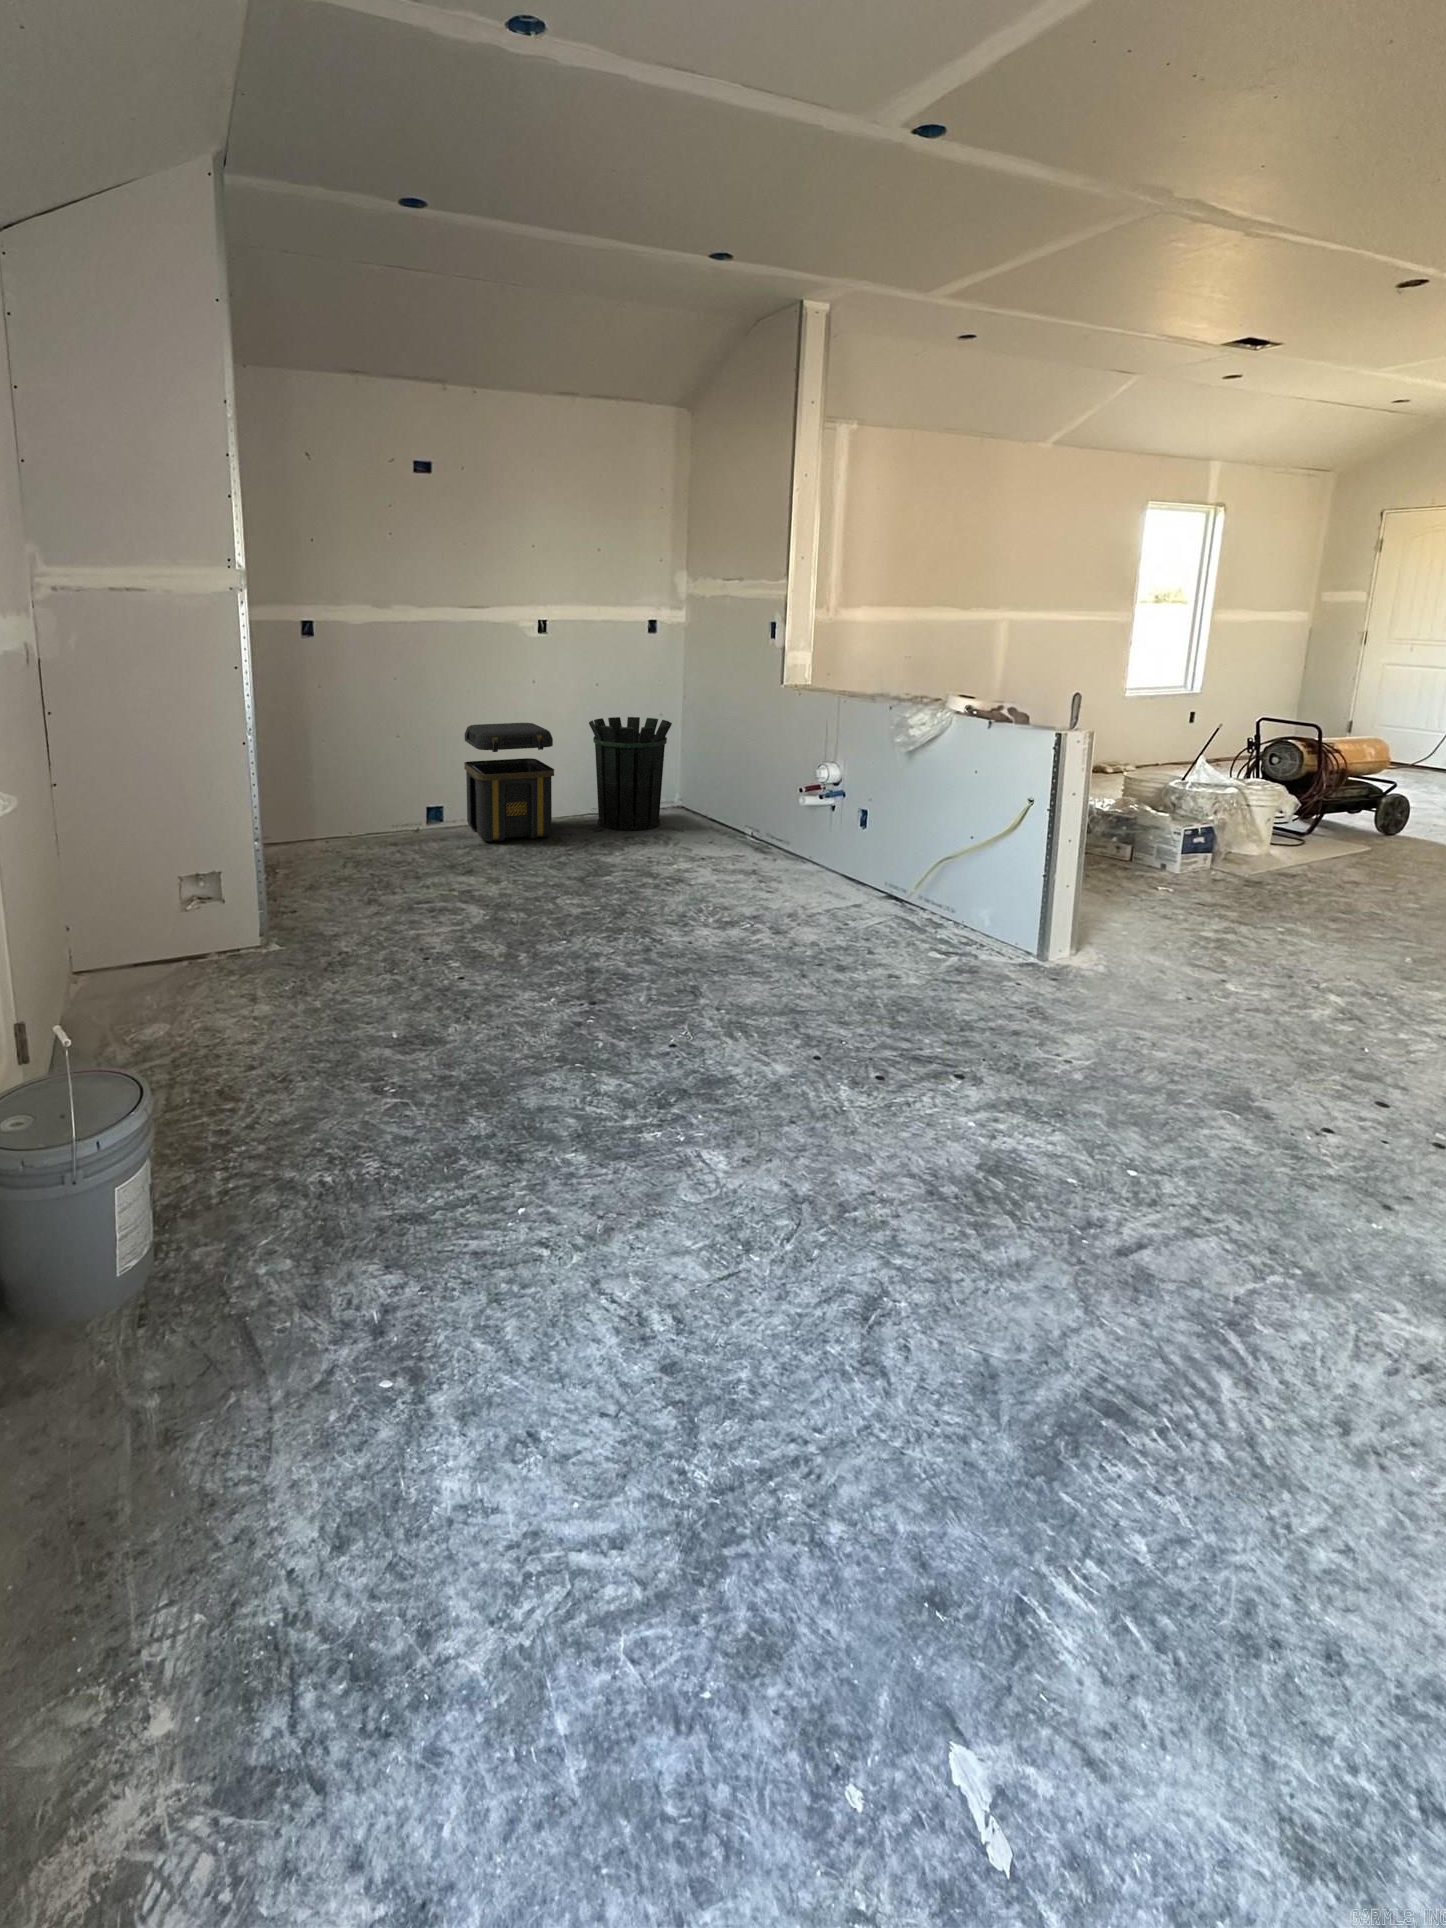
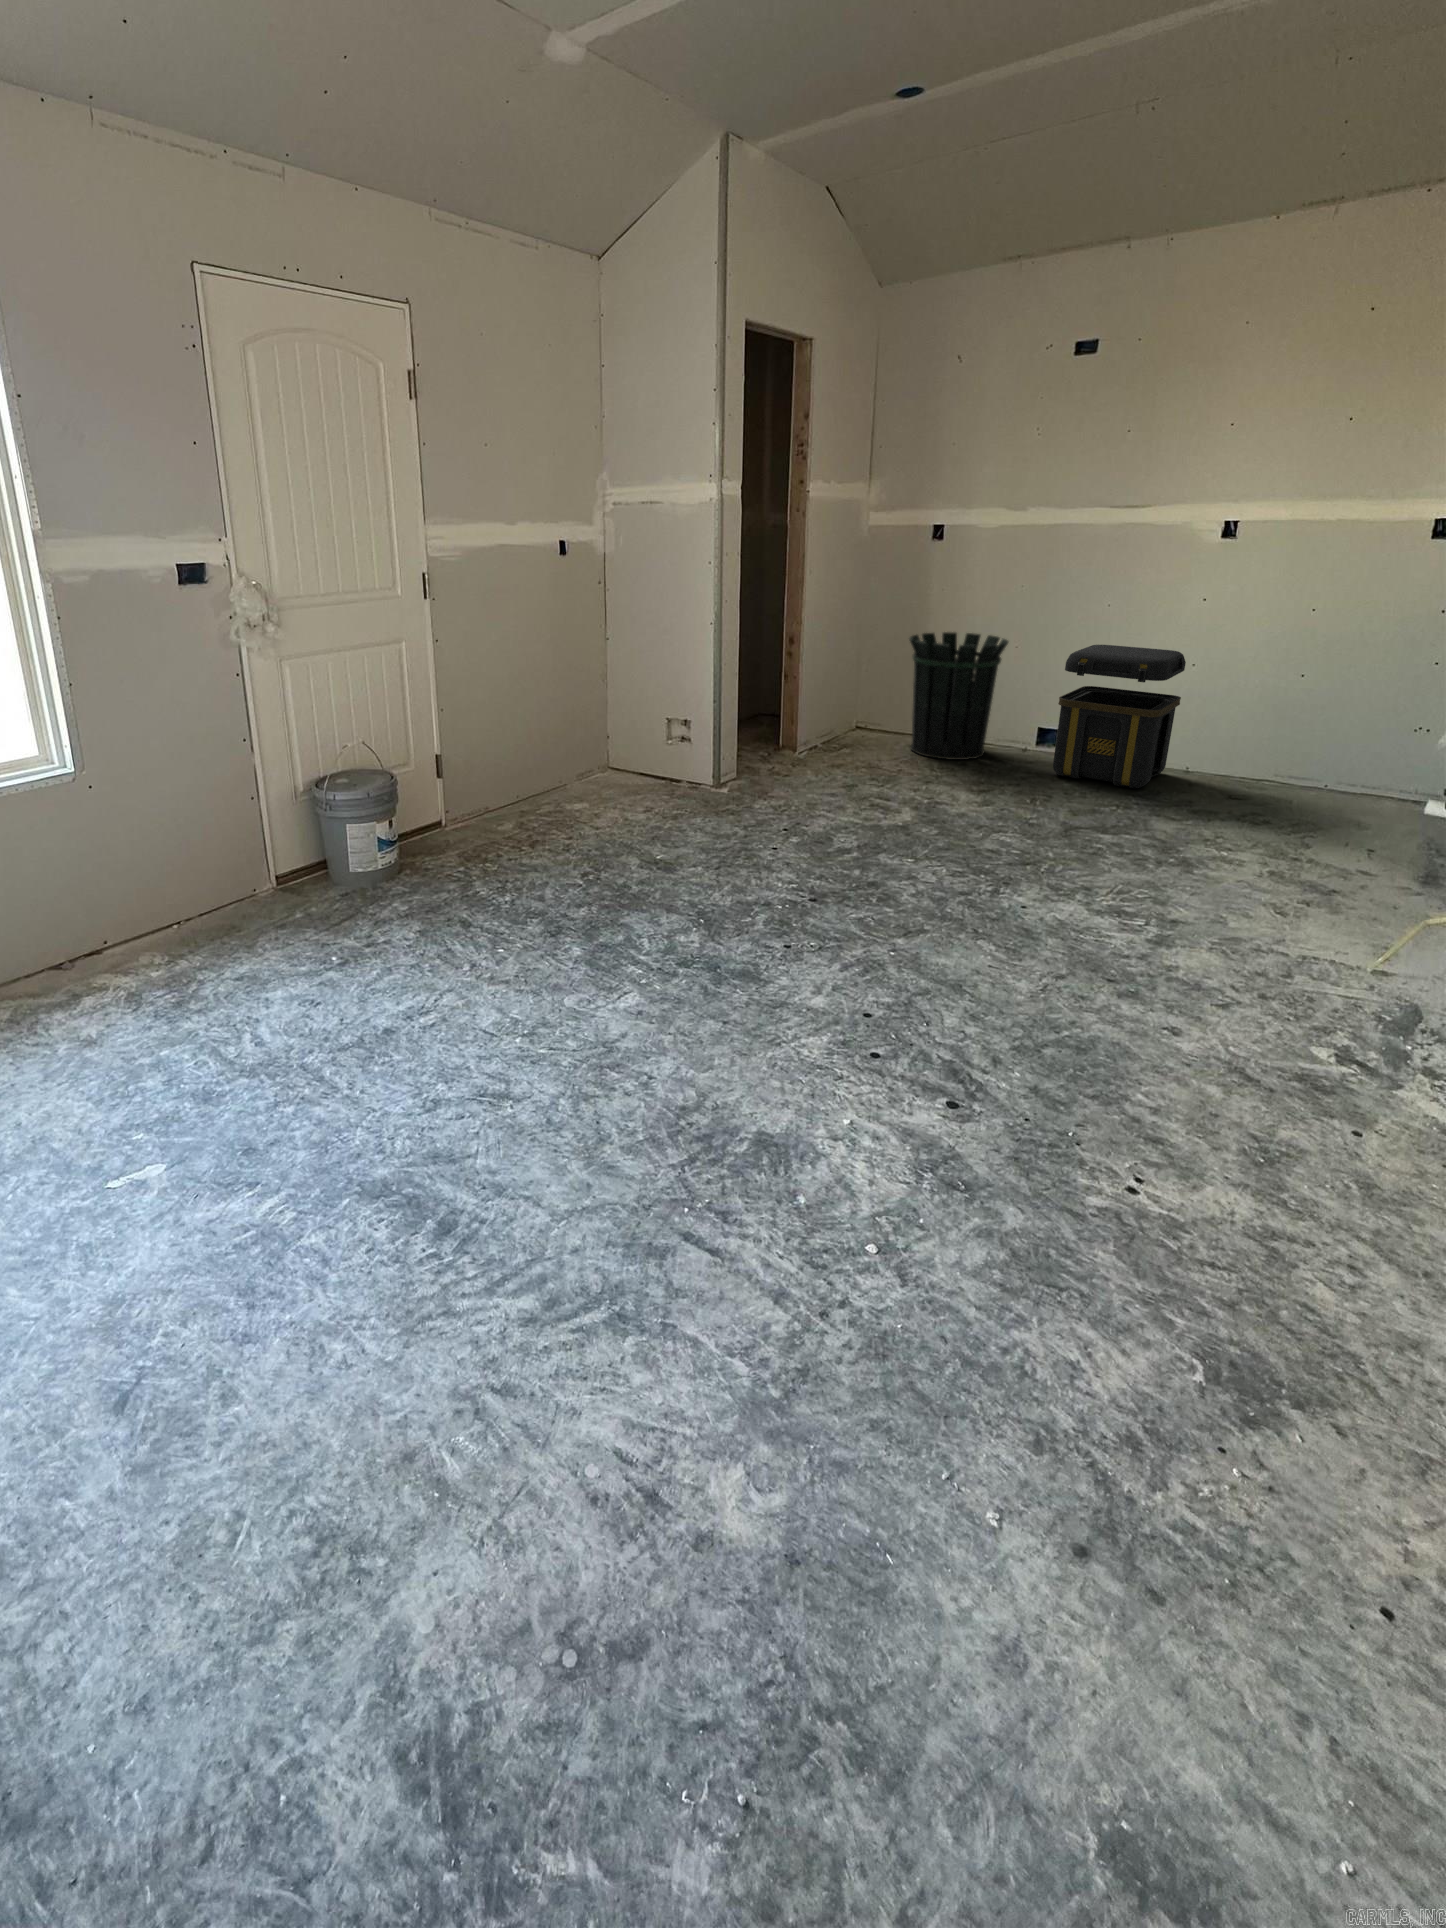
waste bin: present [589,717,672,830] -> present [909,632,1008,760]

